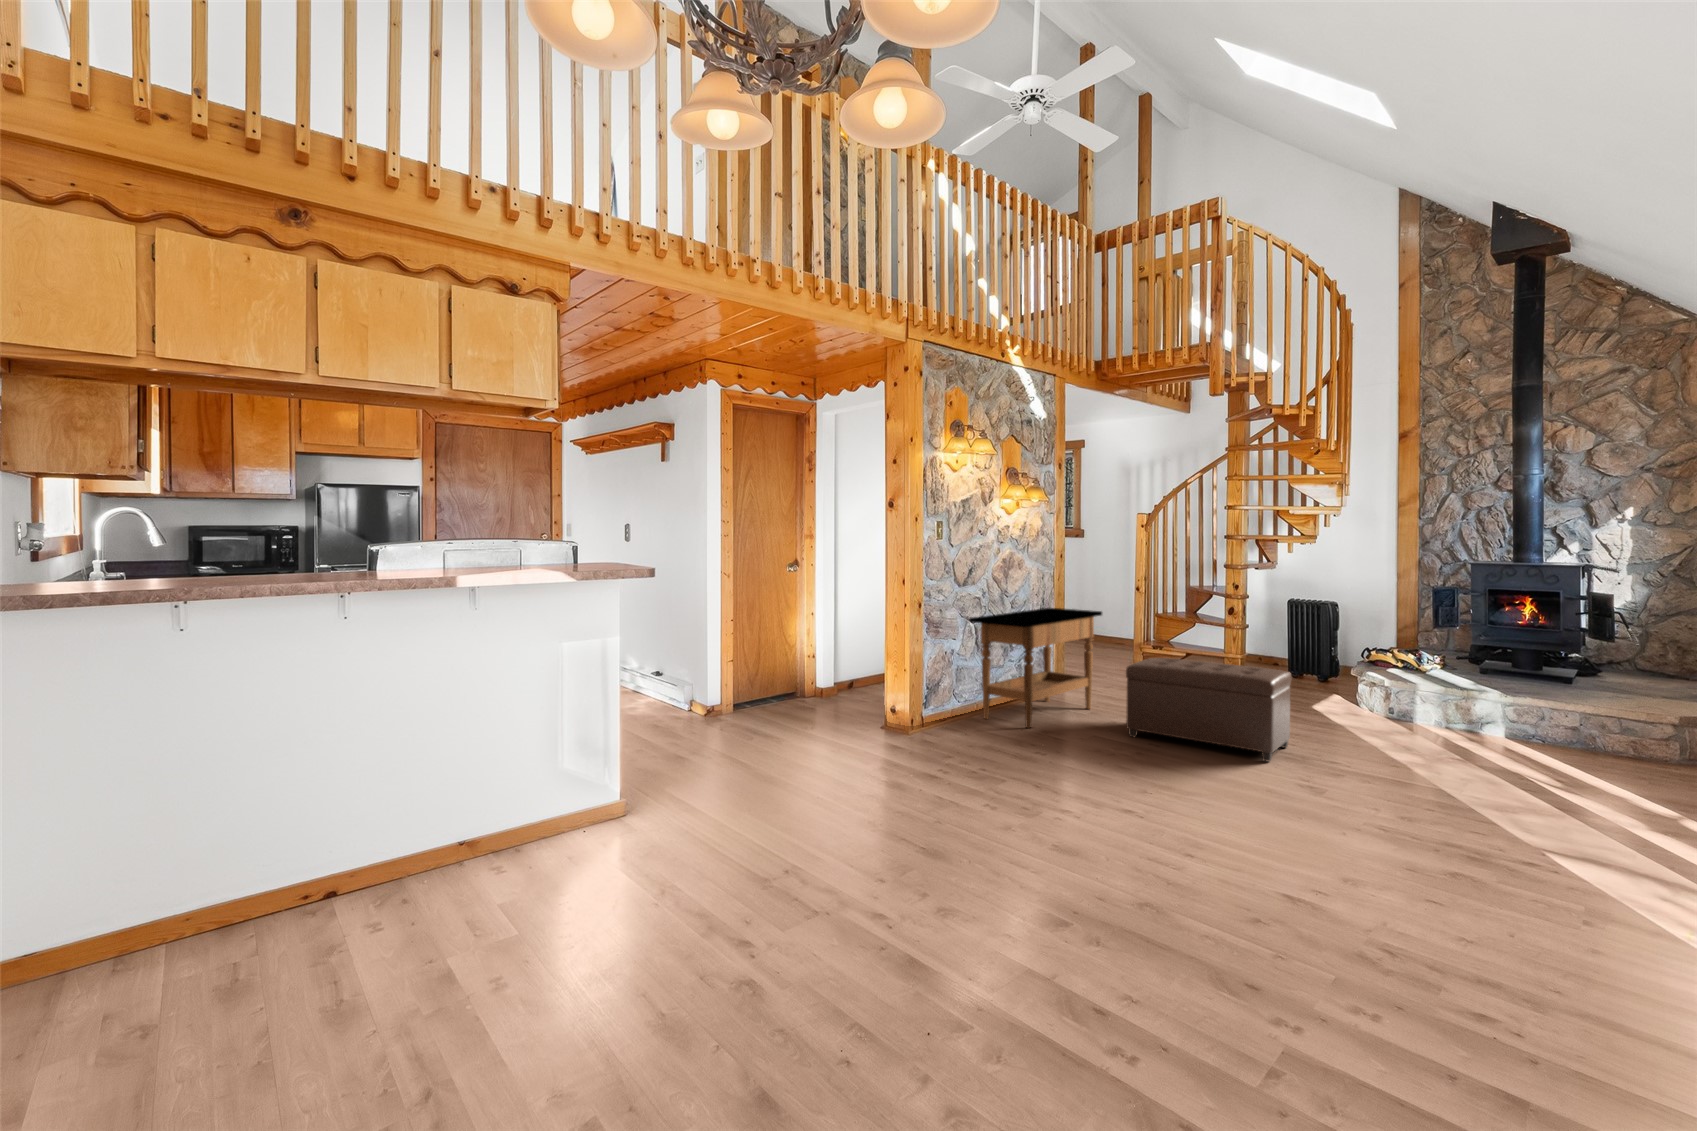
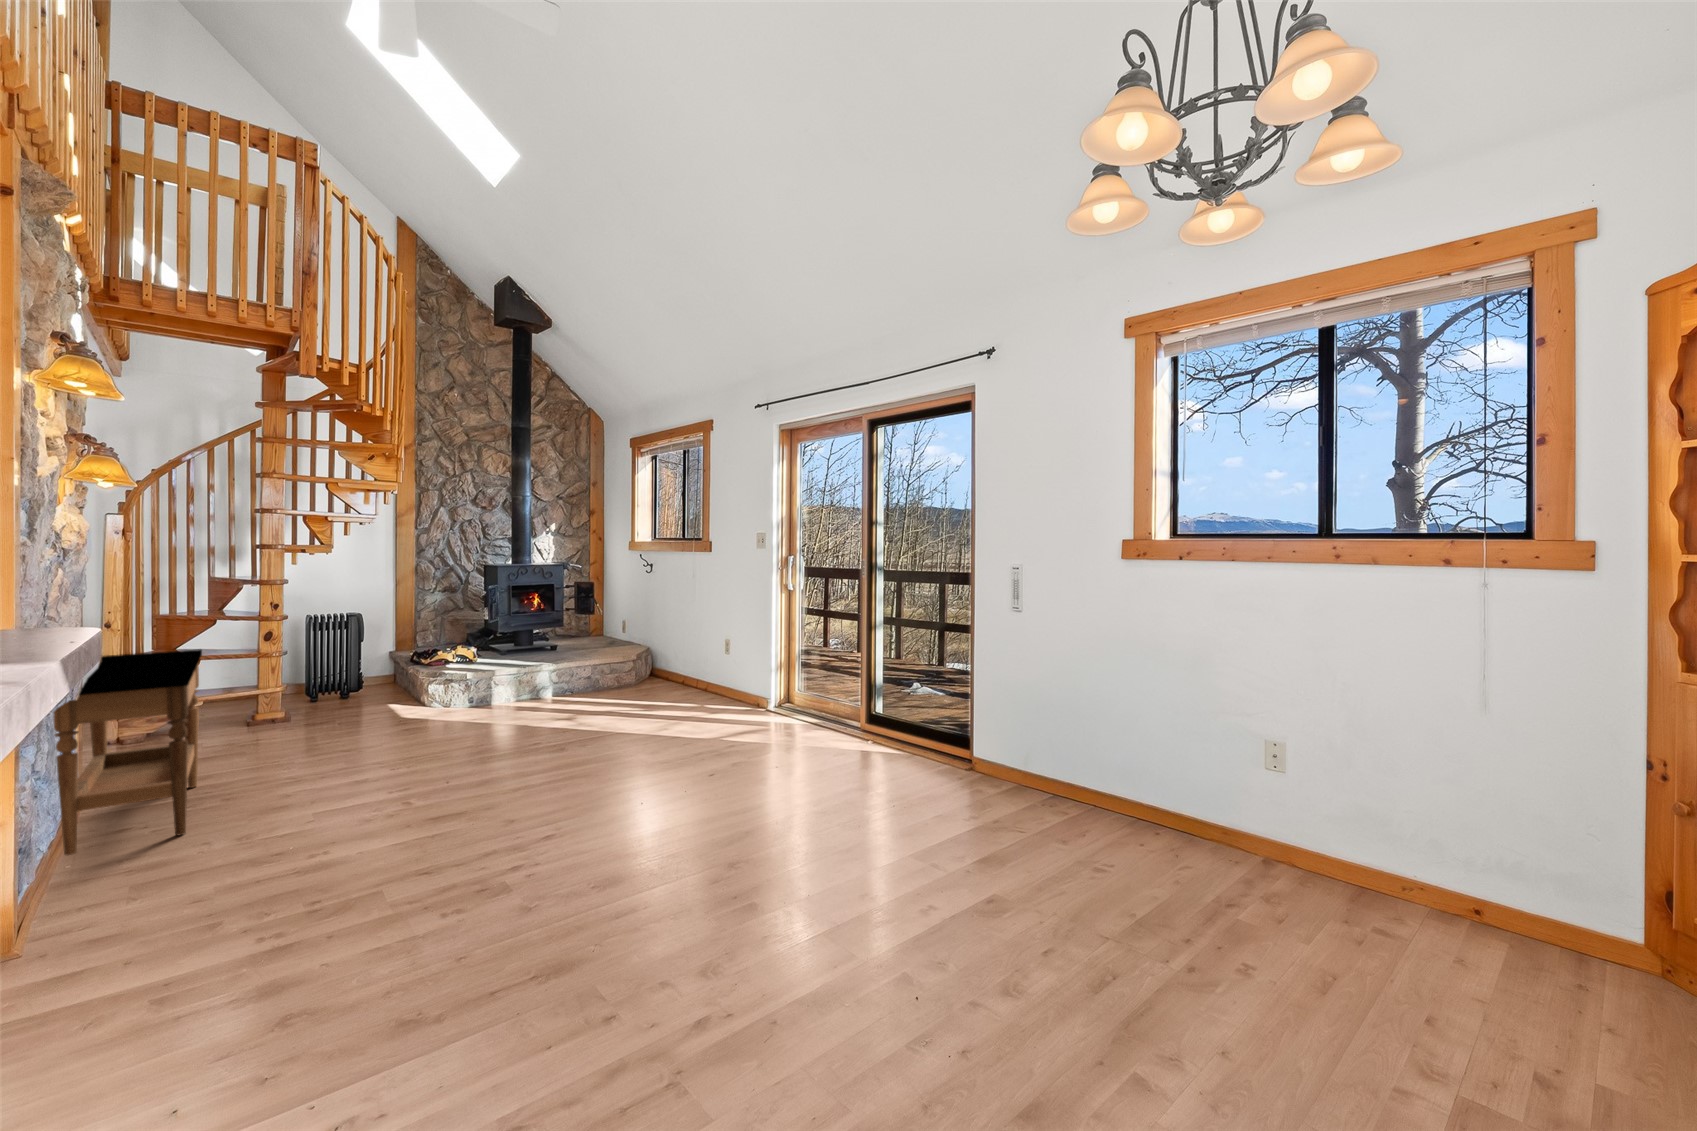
ottoman: present [1126,658,1291,761] -> none [308,677,490,793]

